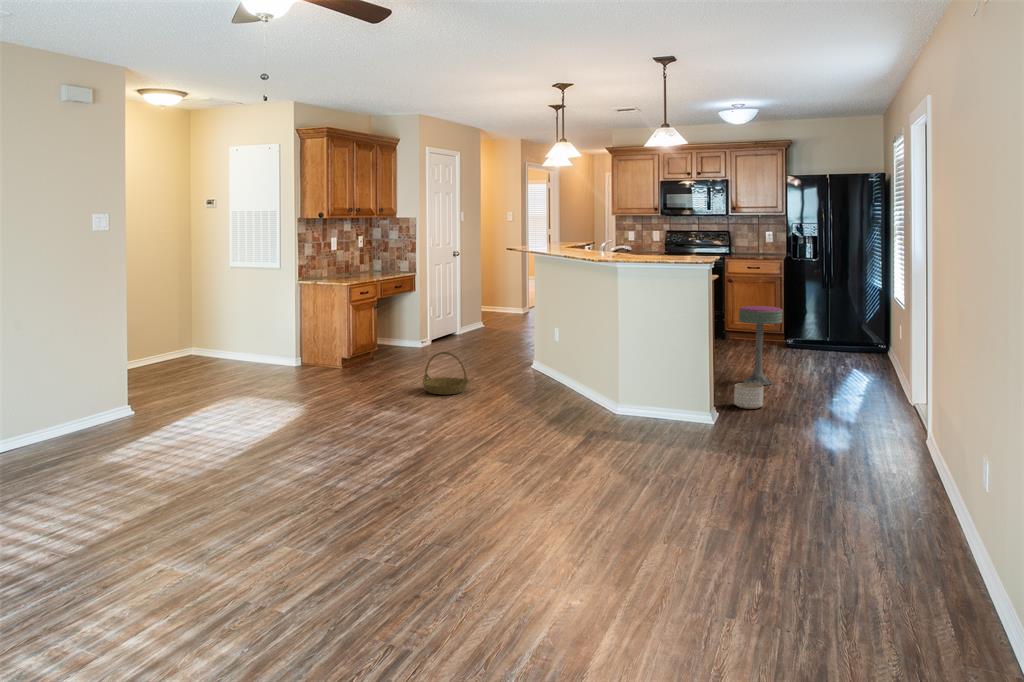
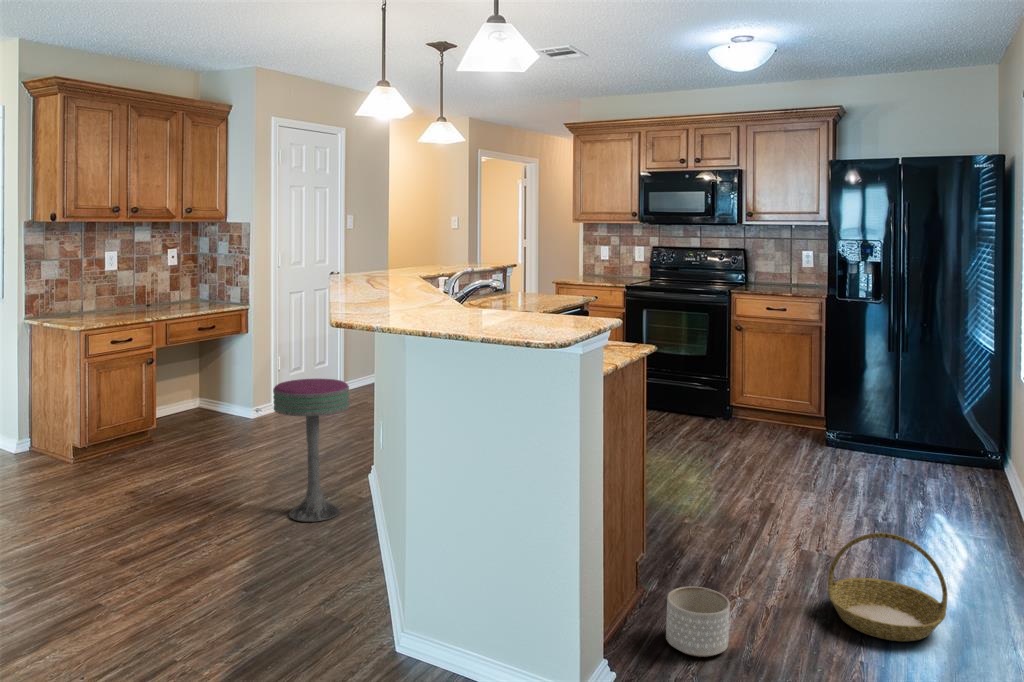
bar stool: present [738,306,783,385] -> present [273,379,349,522]
basket: present [422,352,469,395] -> present [828,533,948,641]

